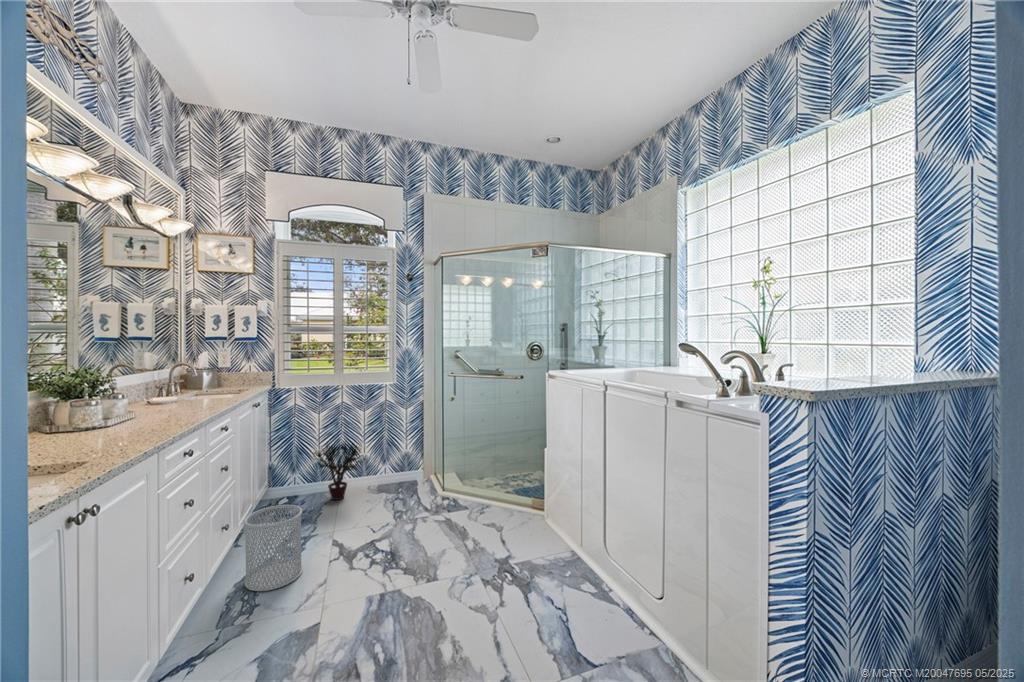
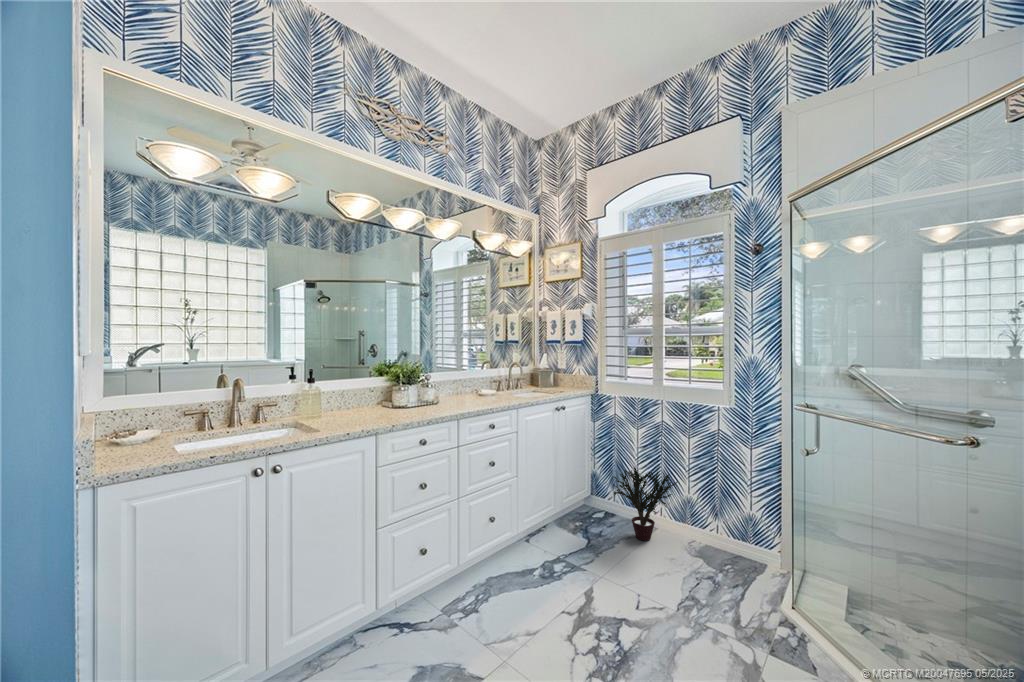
wastebasket: present [244,505,303,591] -> none [475,520,530,618]

